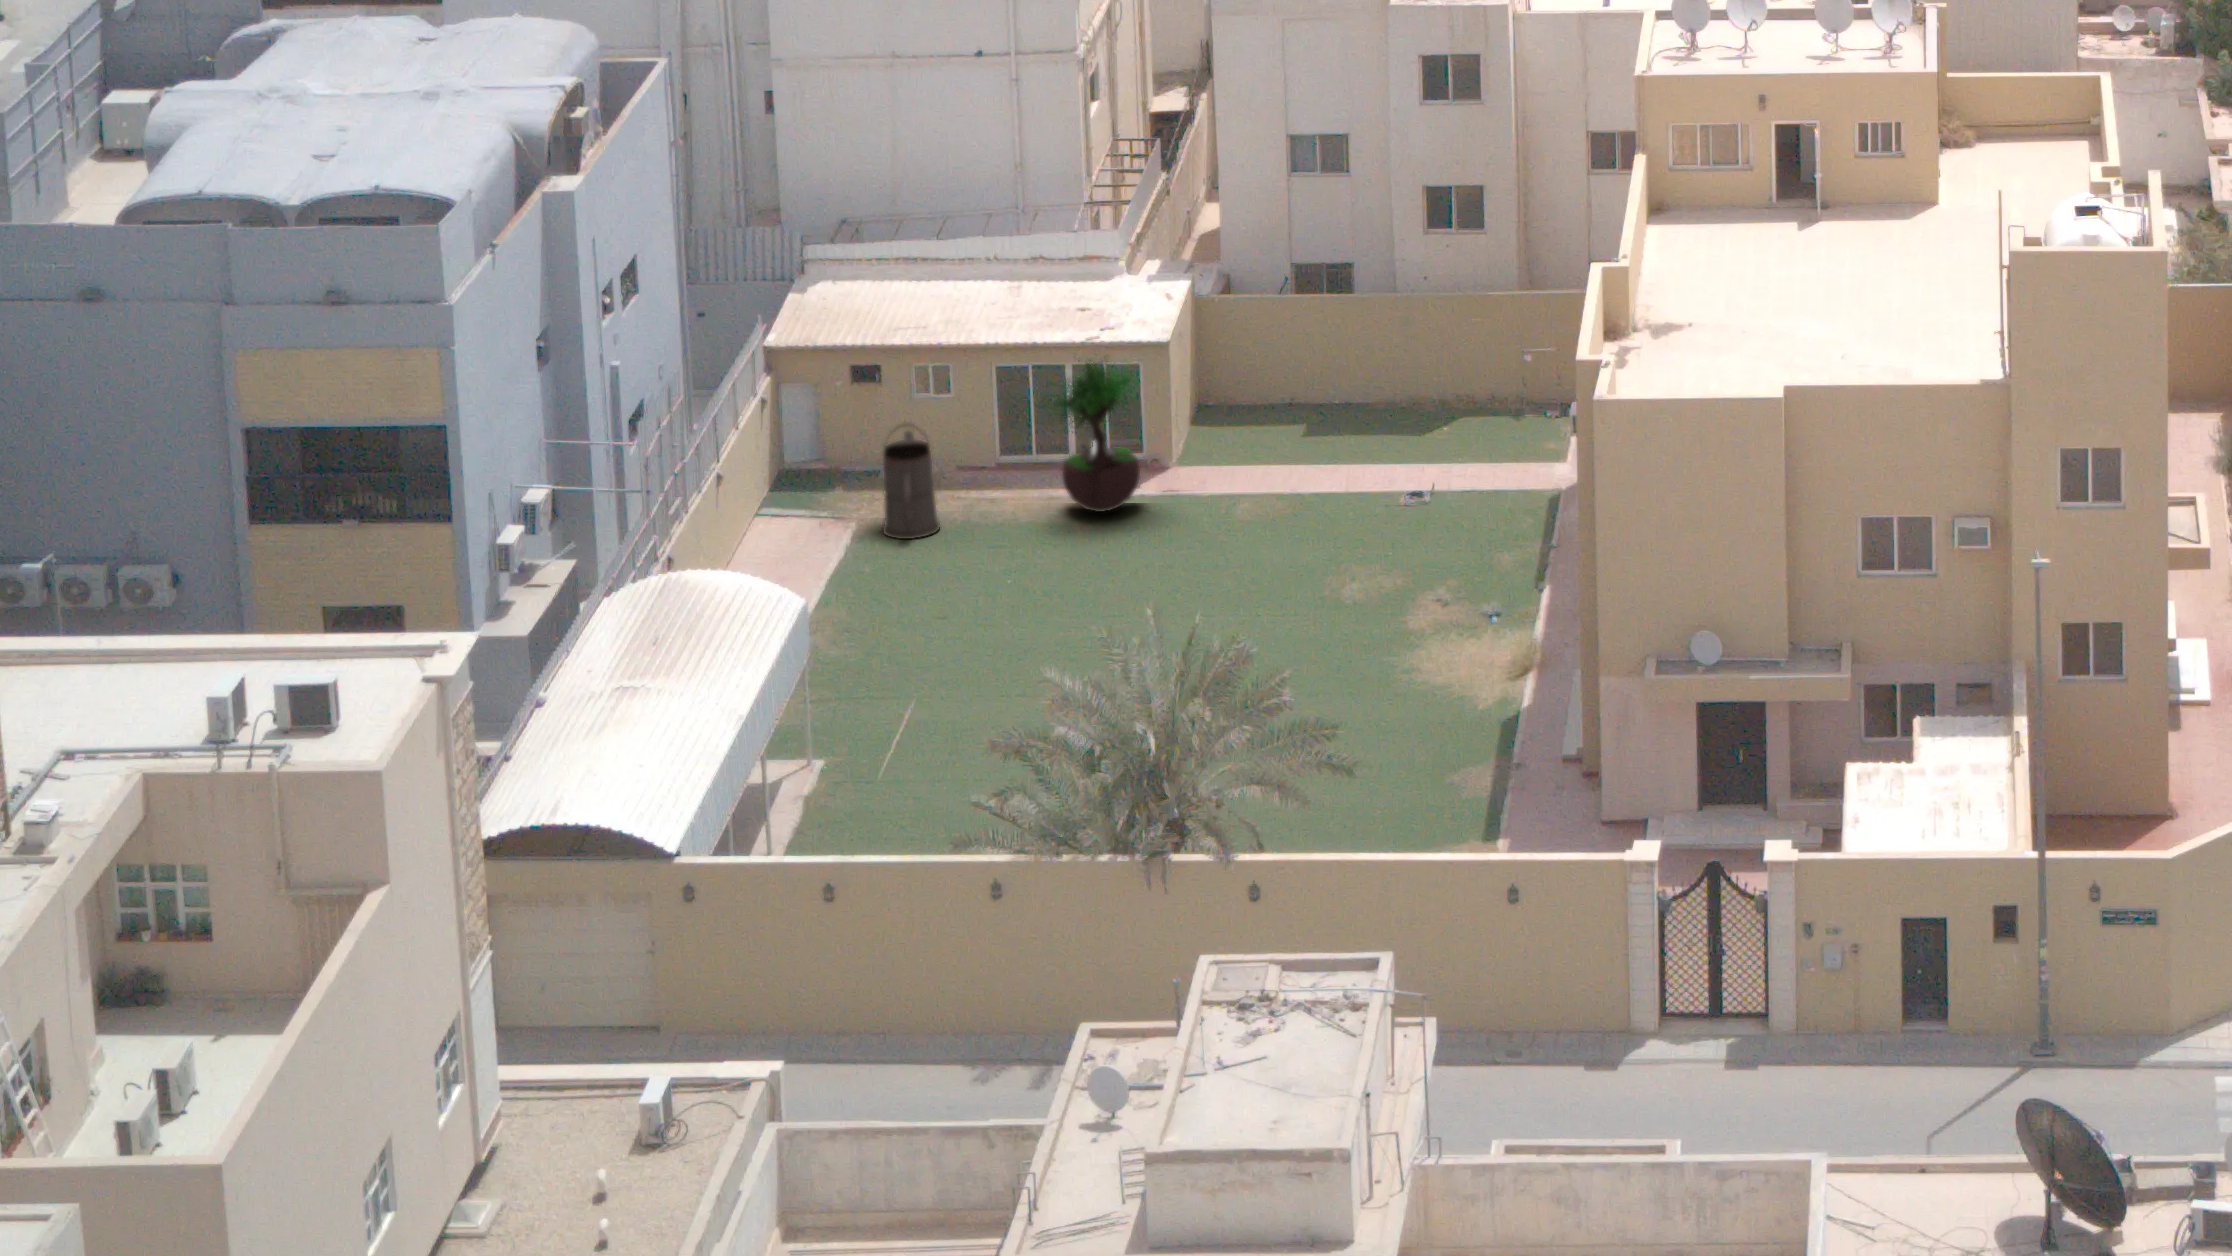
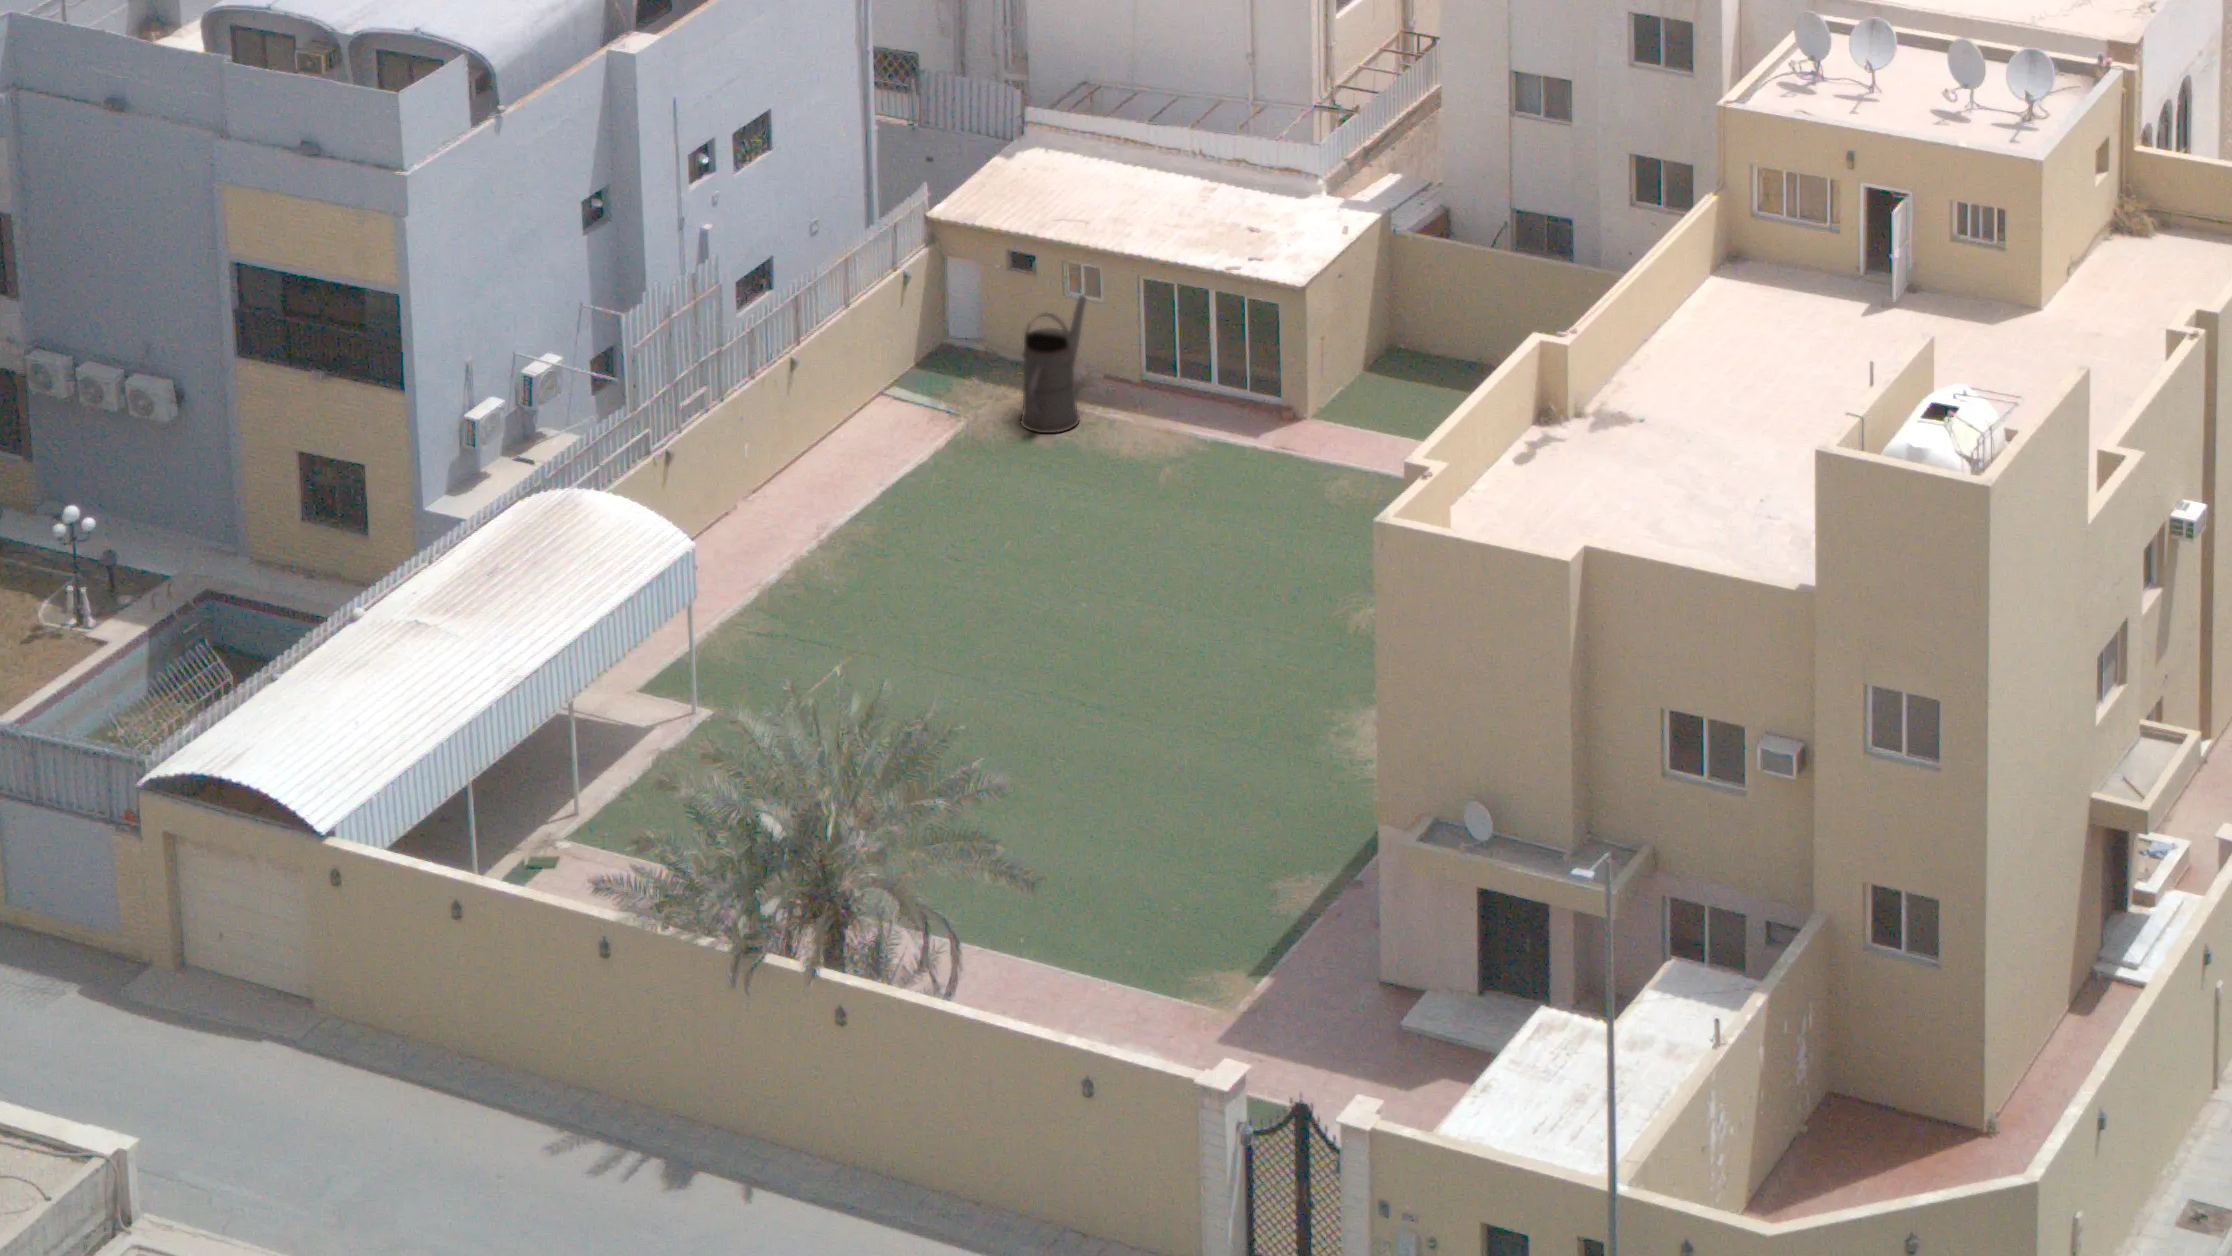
potted tree: present [1041,355,1140,512] -> none [1176,268,1286,440]

